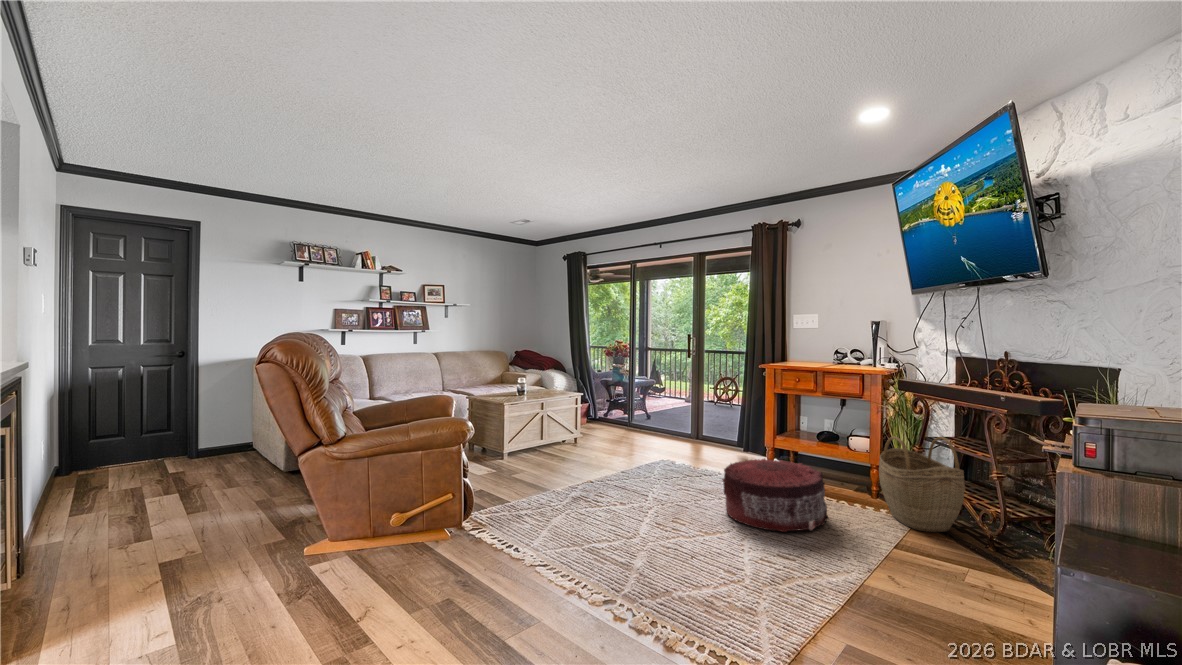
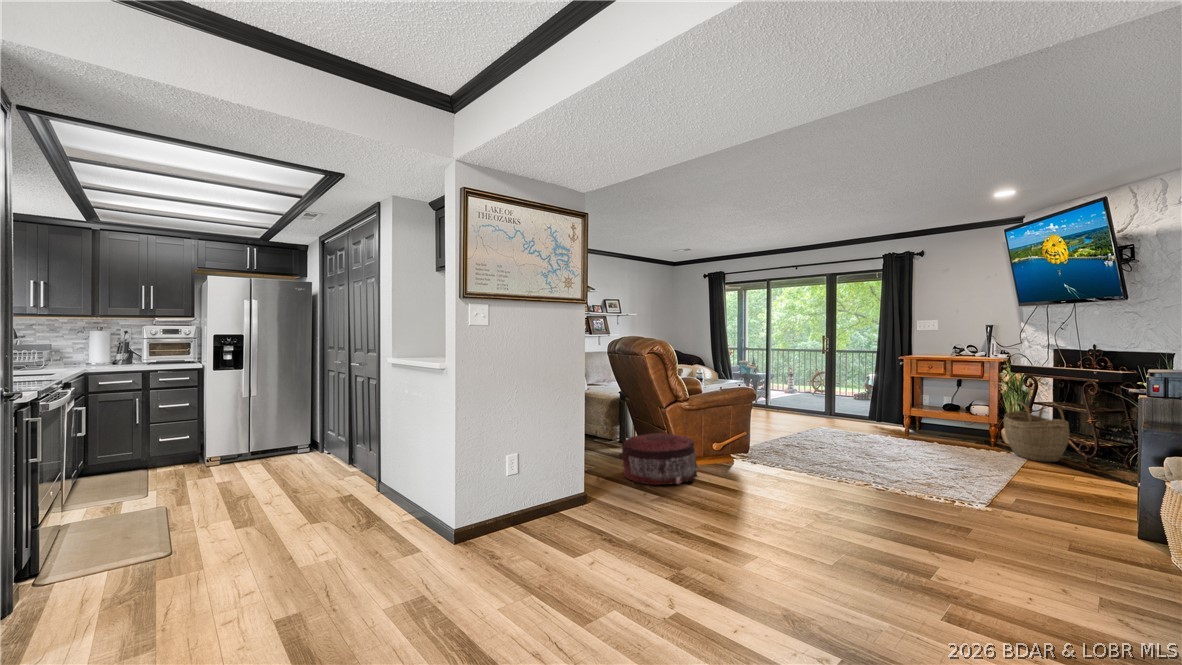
pouf: present [722,459,829,532] -> present [622,433,698,485]

